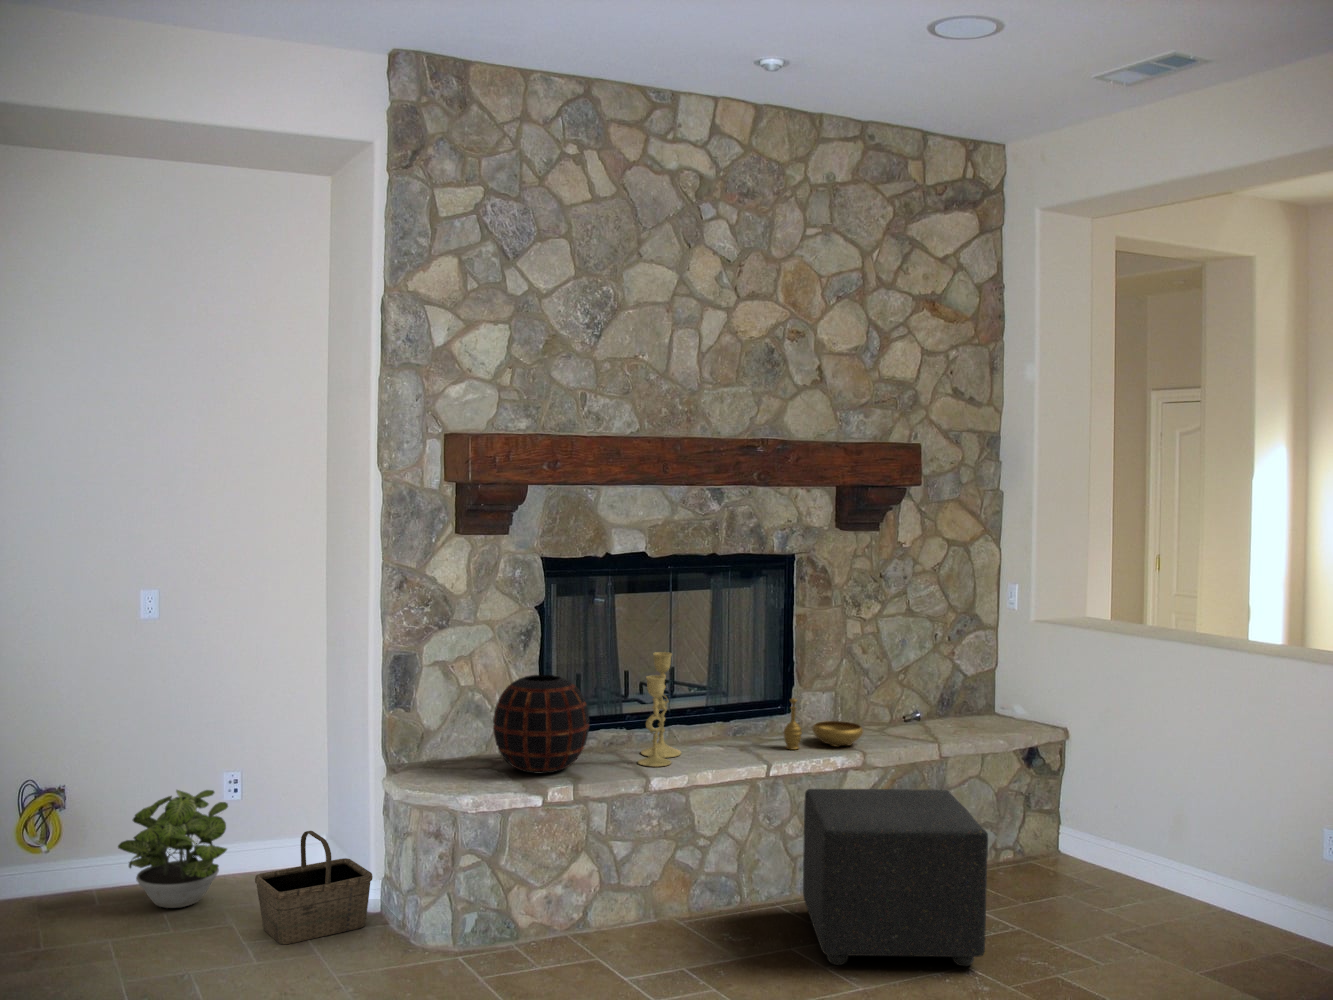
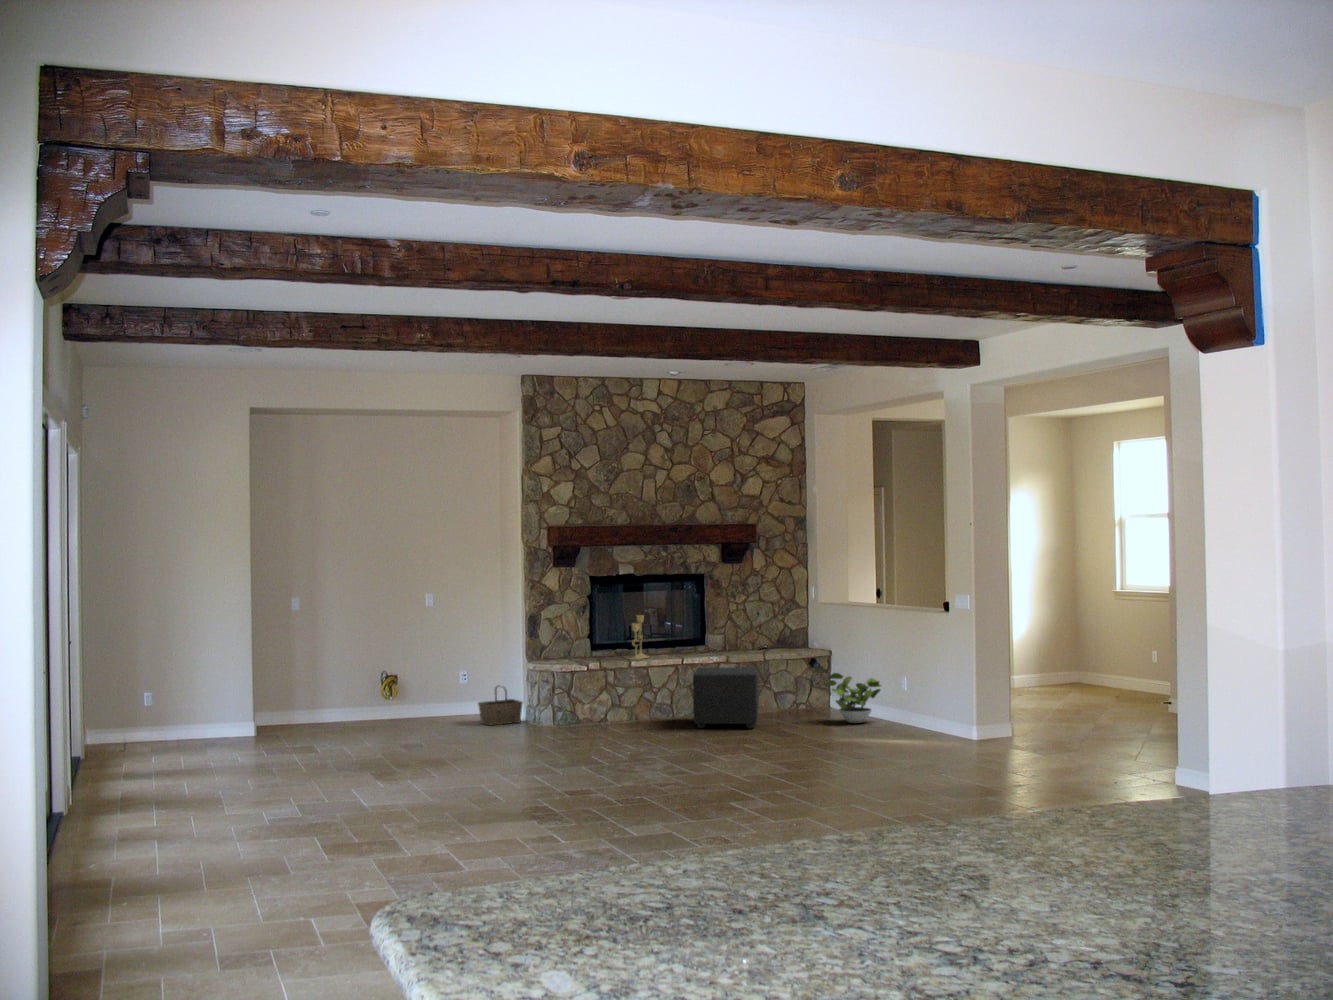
decorative vase: present [493,675,590,774] -> none [569,623,608,661]
decorative bowl: present [784,698,863,749] -> none [694,634,730,656]
potted plant: present [118,790,228,908] -> present [824,673,881,723]

